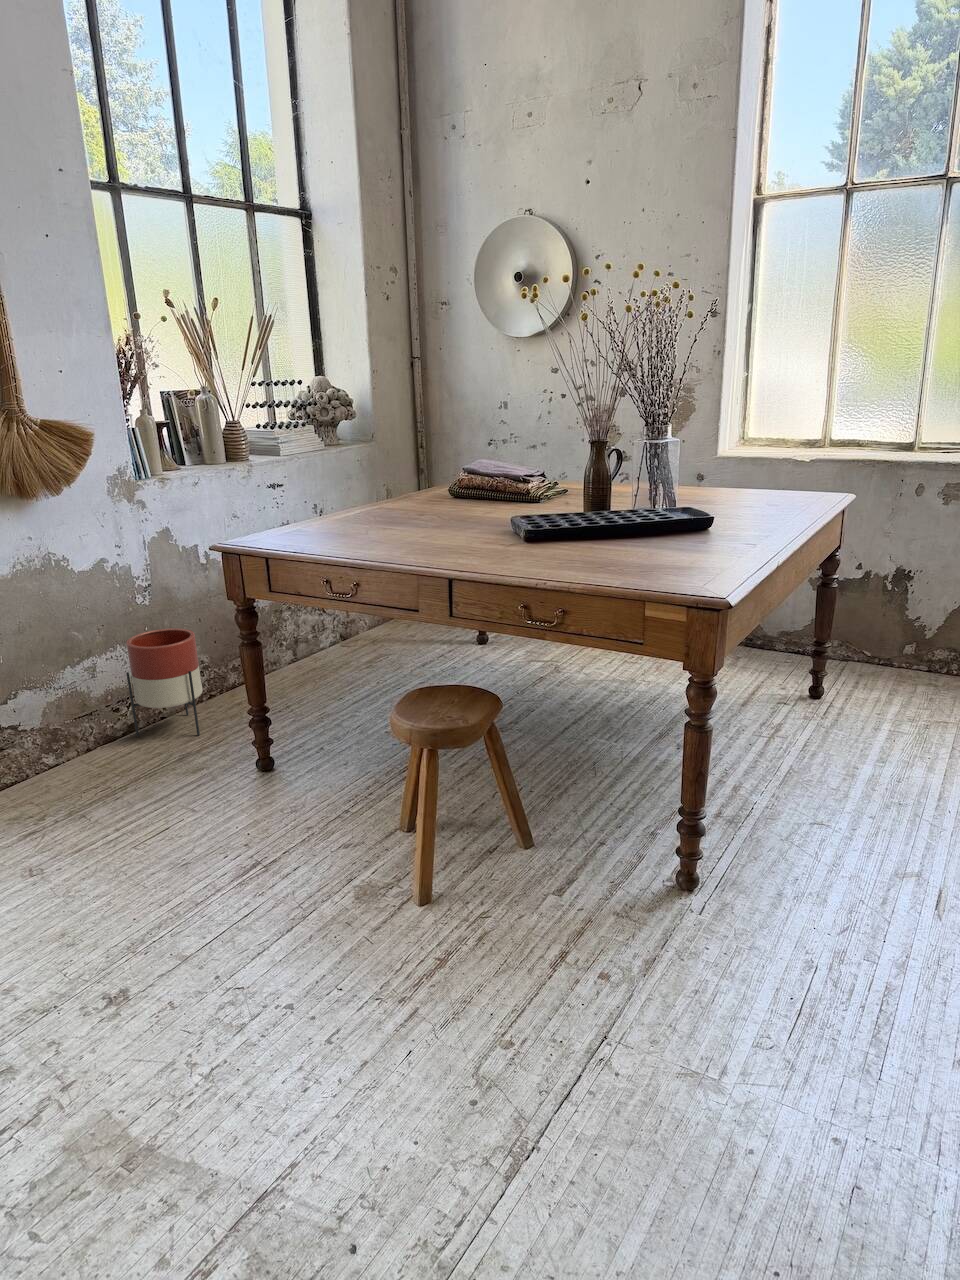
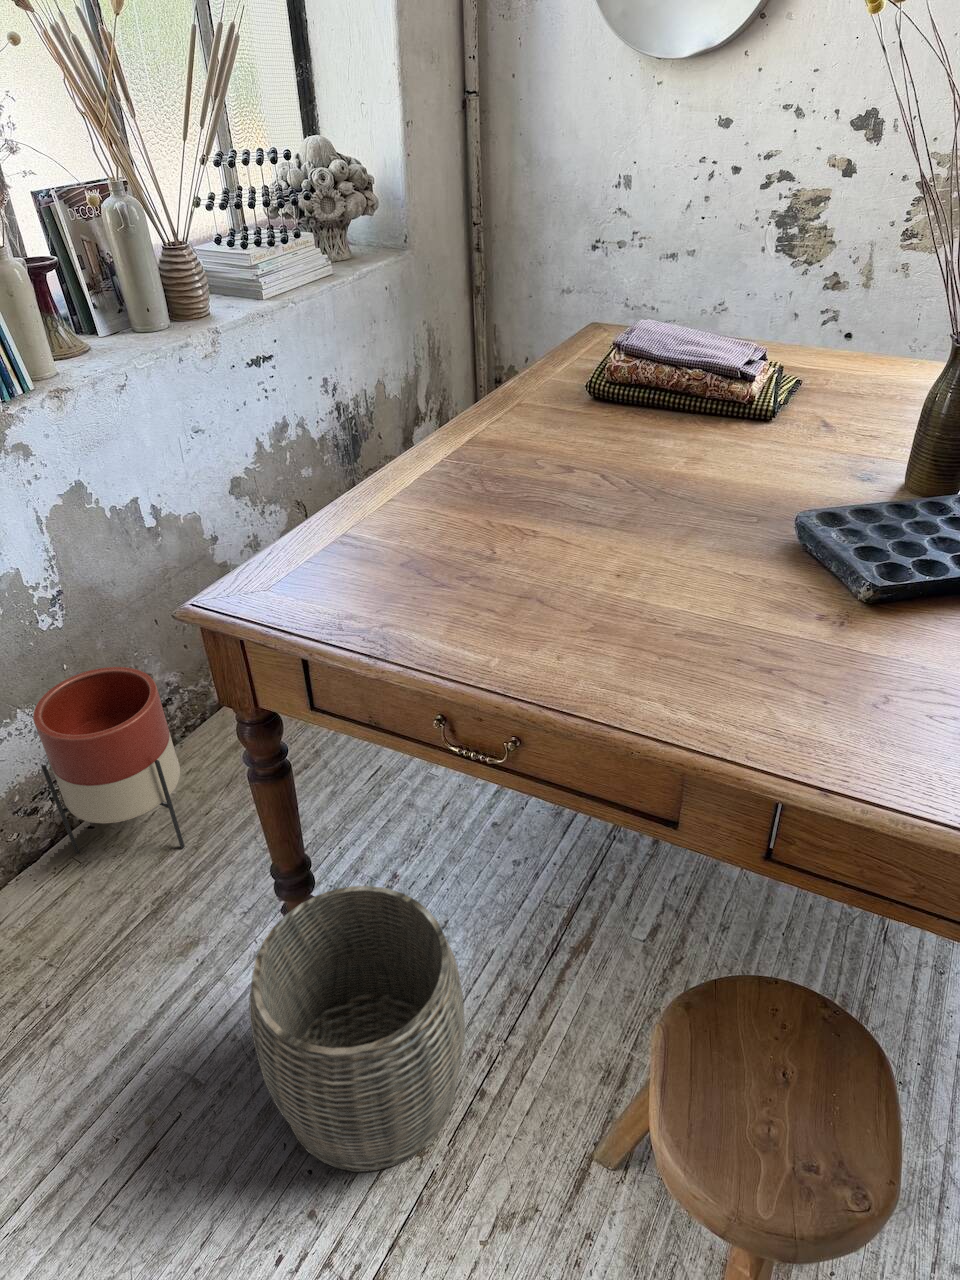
woven basket: none [219,691,331,830] -> present [249,886,465,1172]

